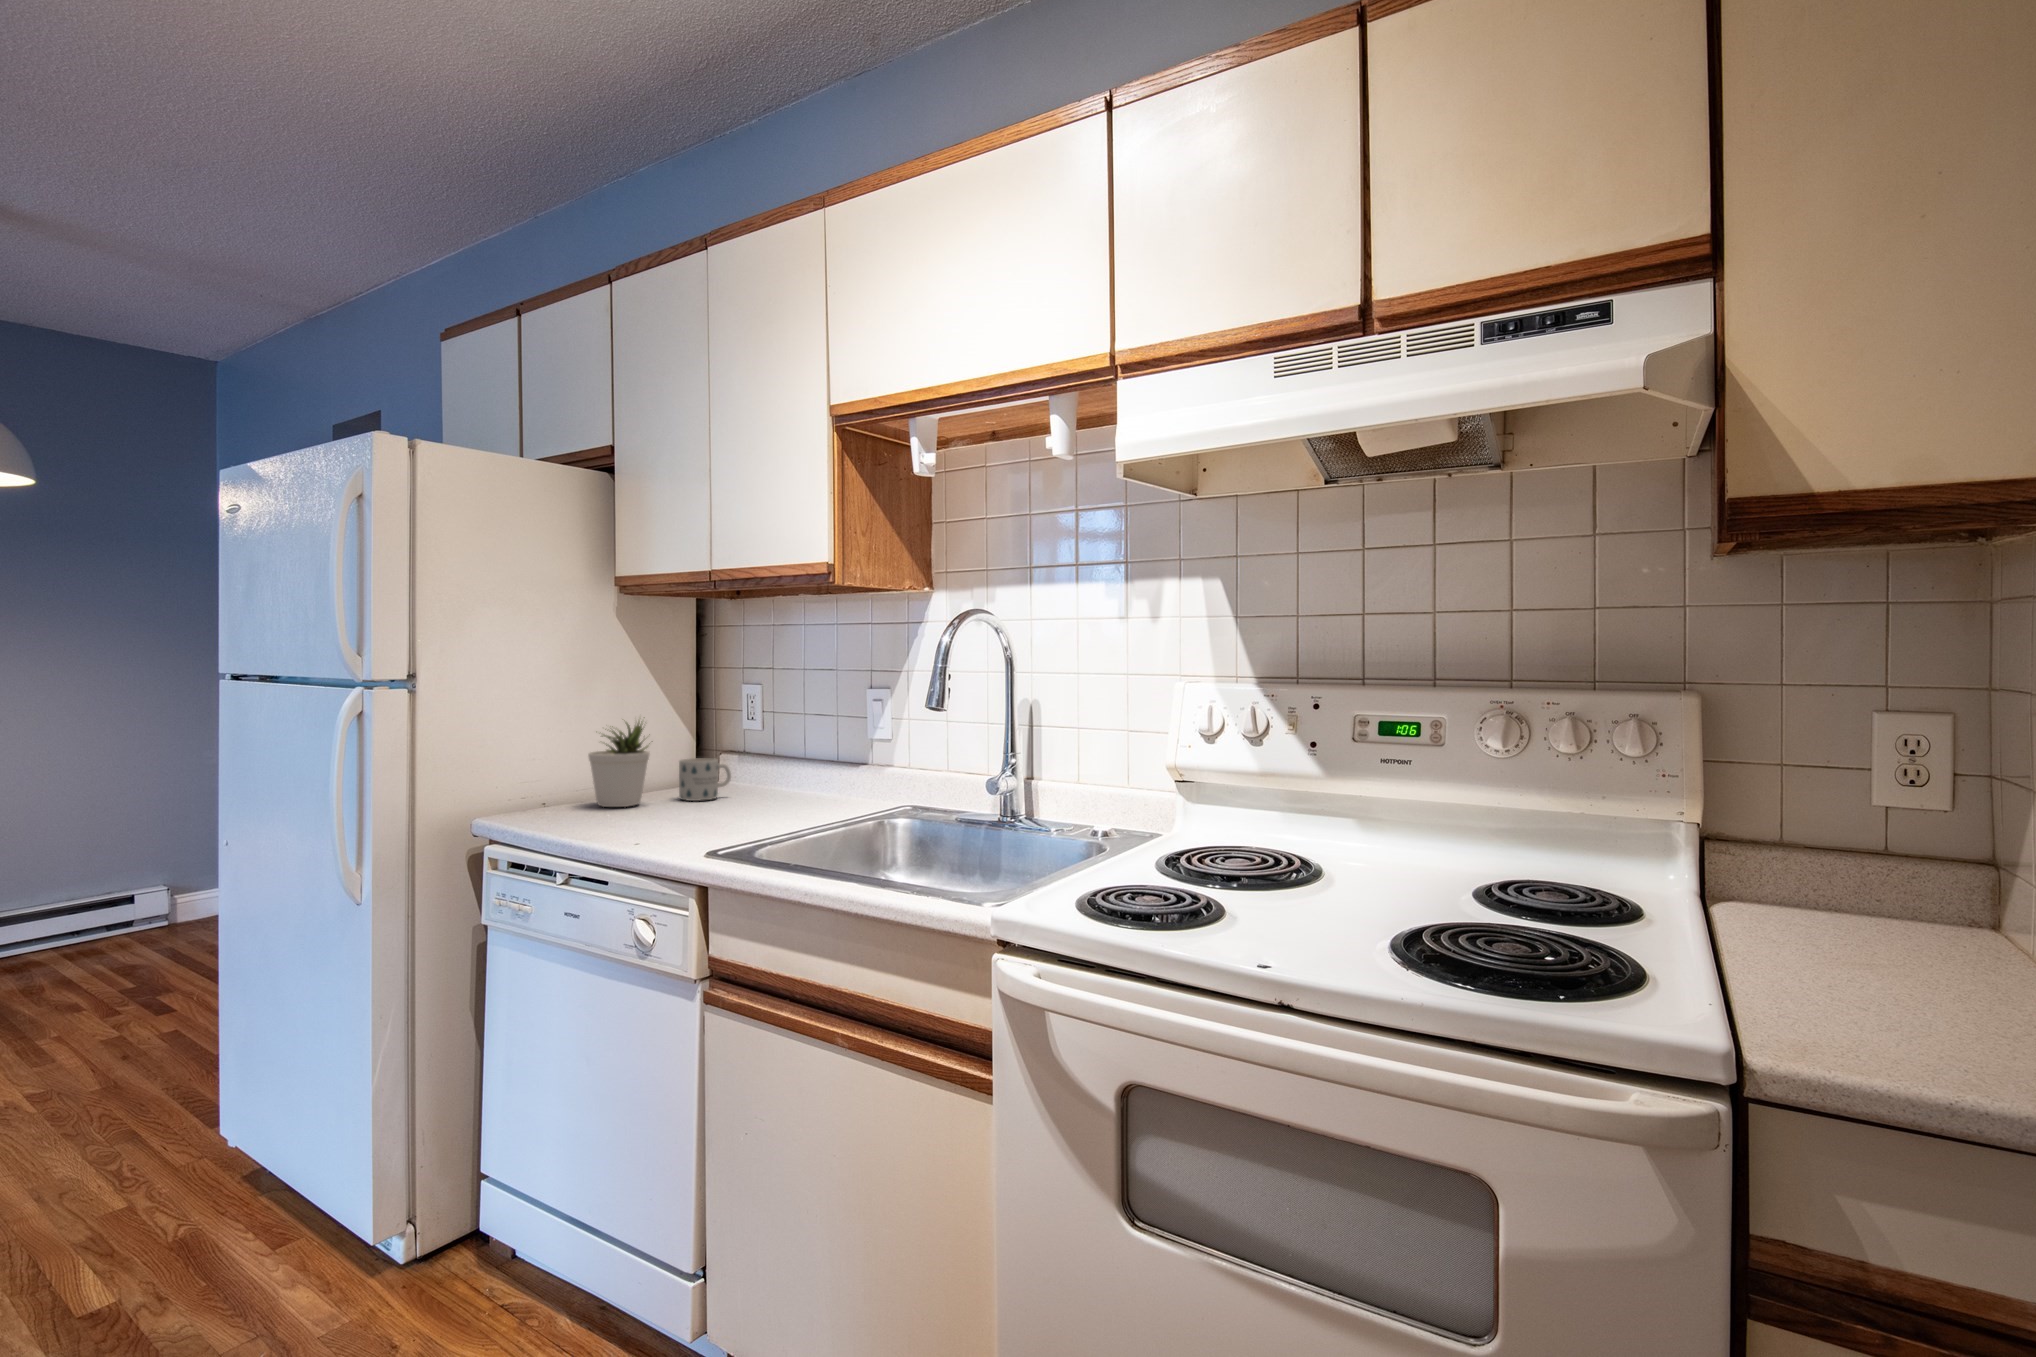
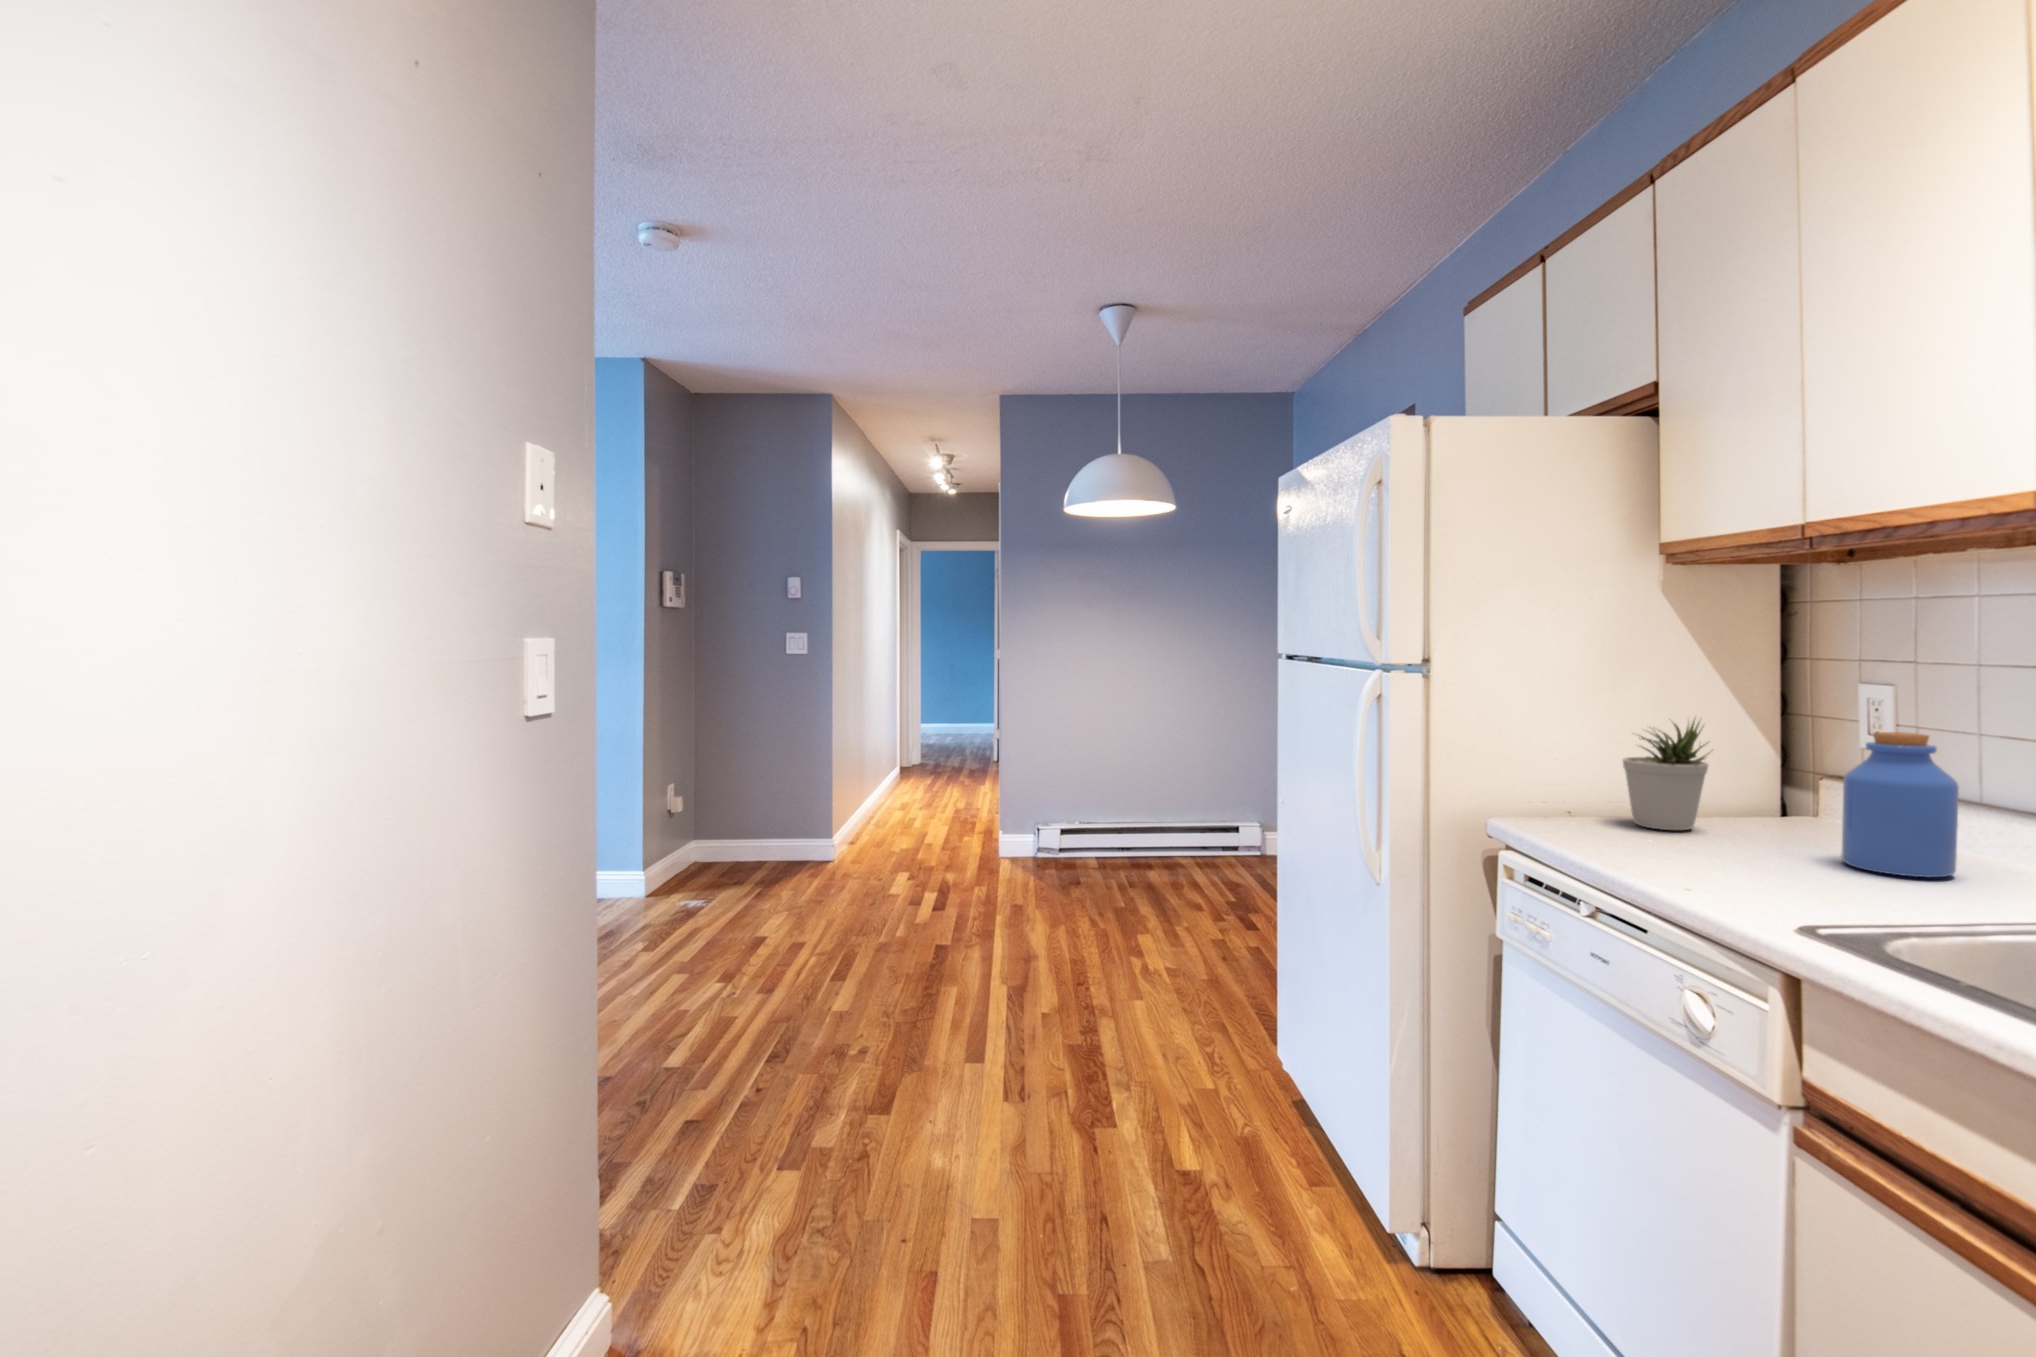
jar: none [732,719,791,815] -> present [1841,732,1959,877]
mug: present [679,758,731,801] -> none [1752,776,1839,836]

